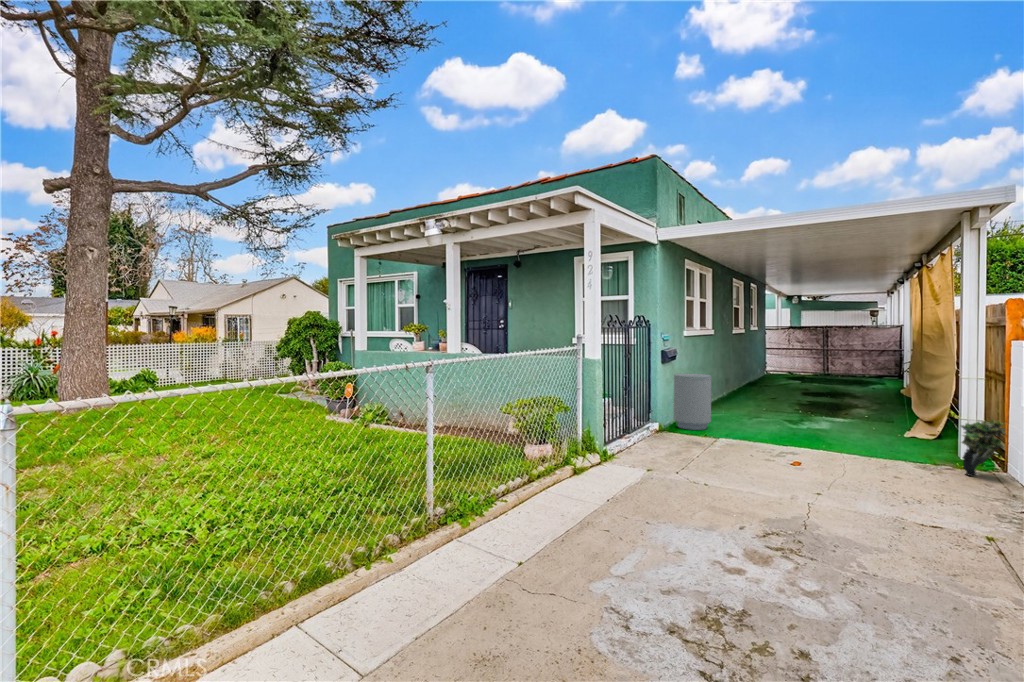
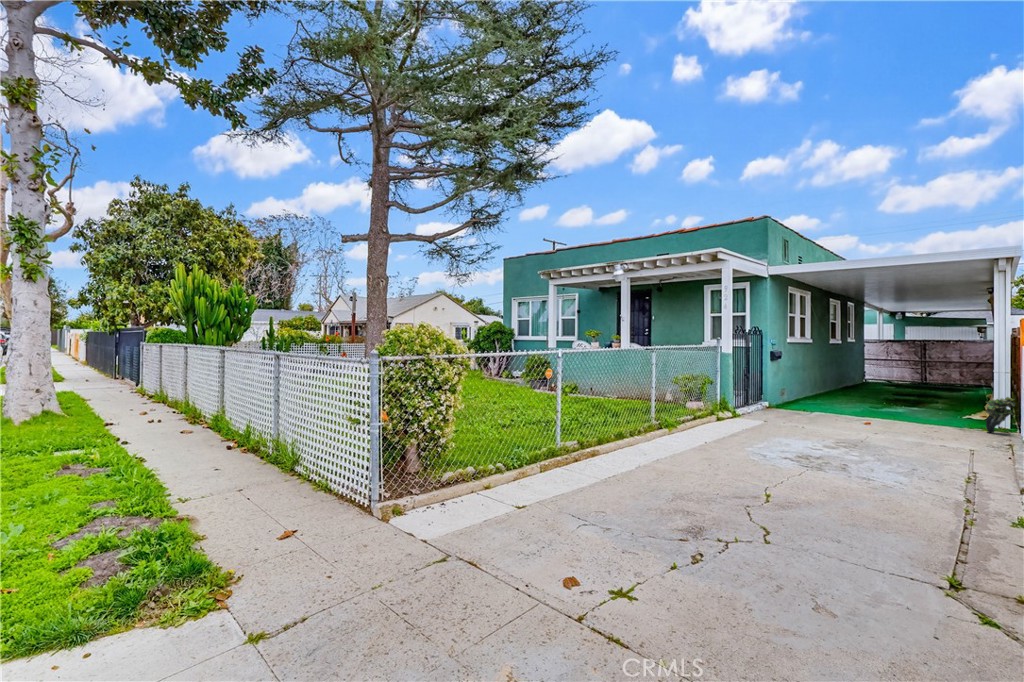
trash can: present [674,374,711,430] -> none [780,369,809,408]

